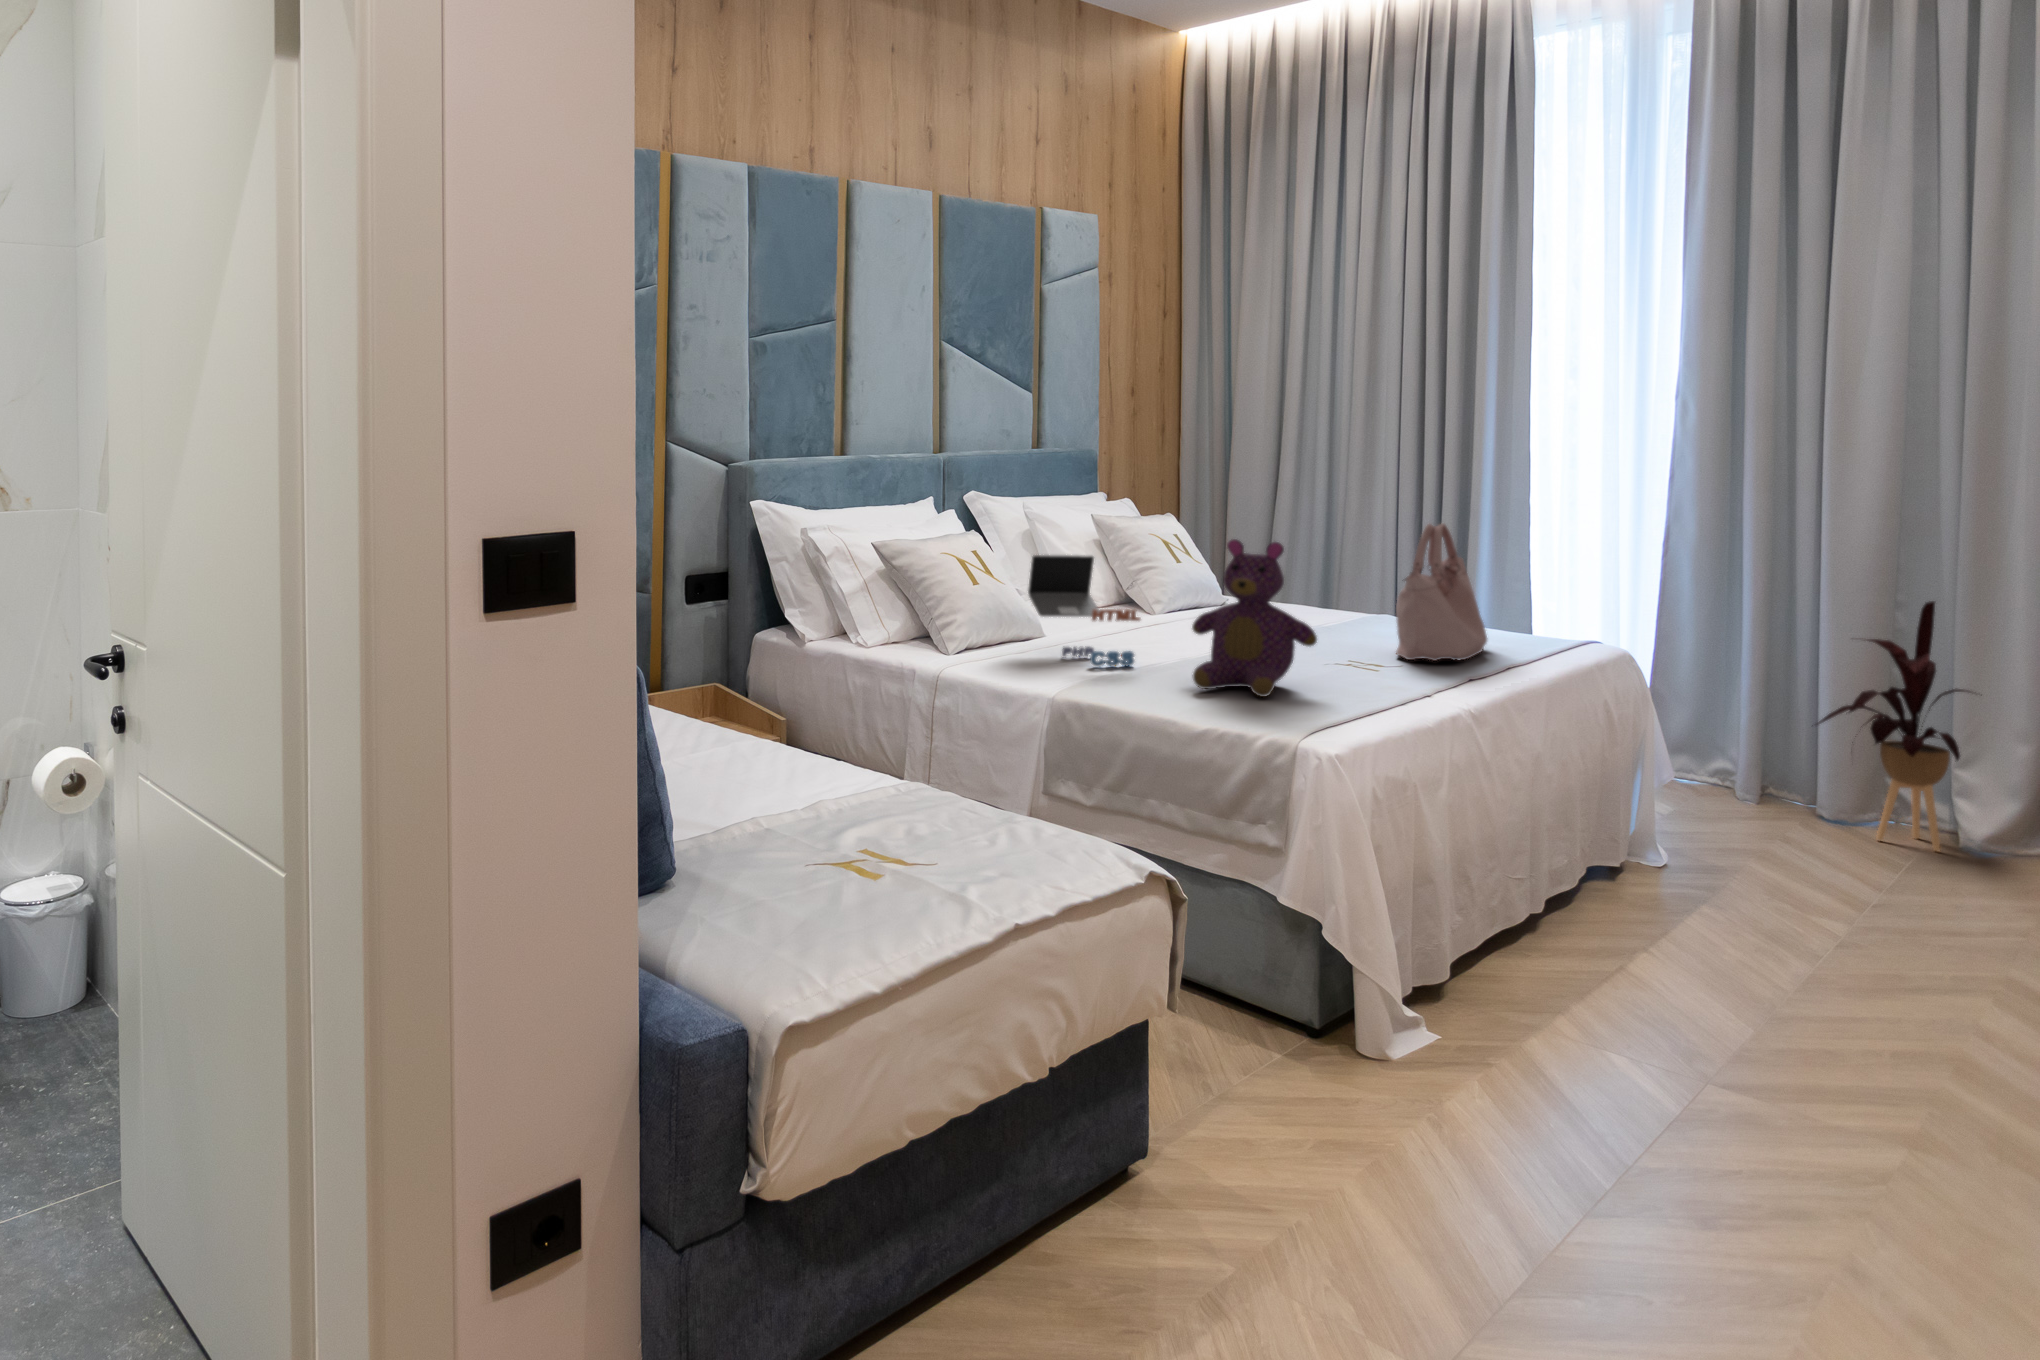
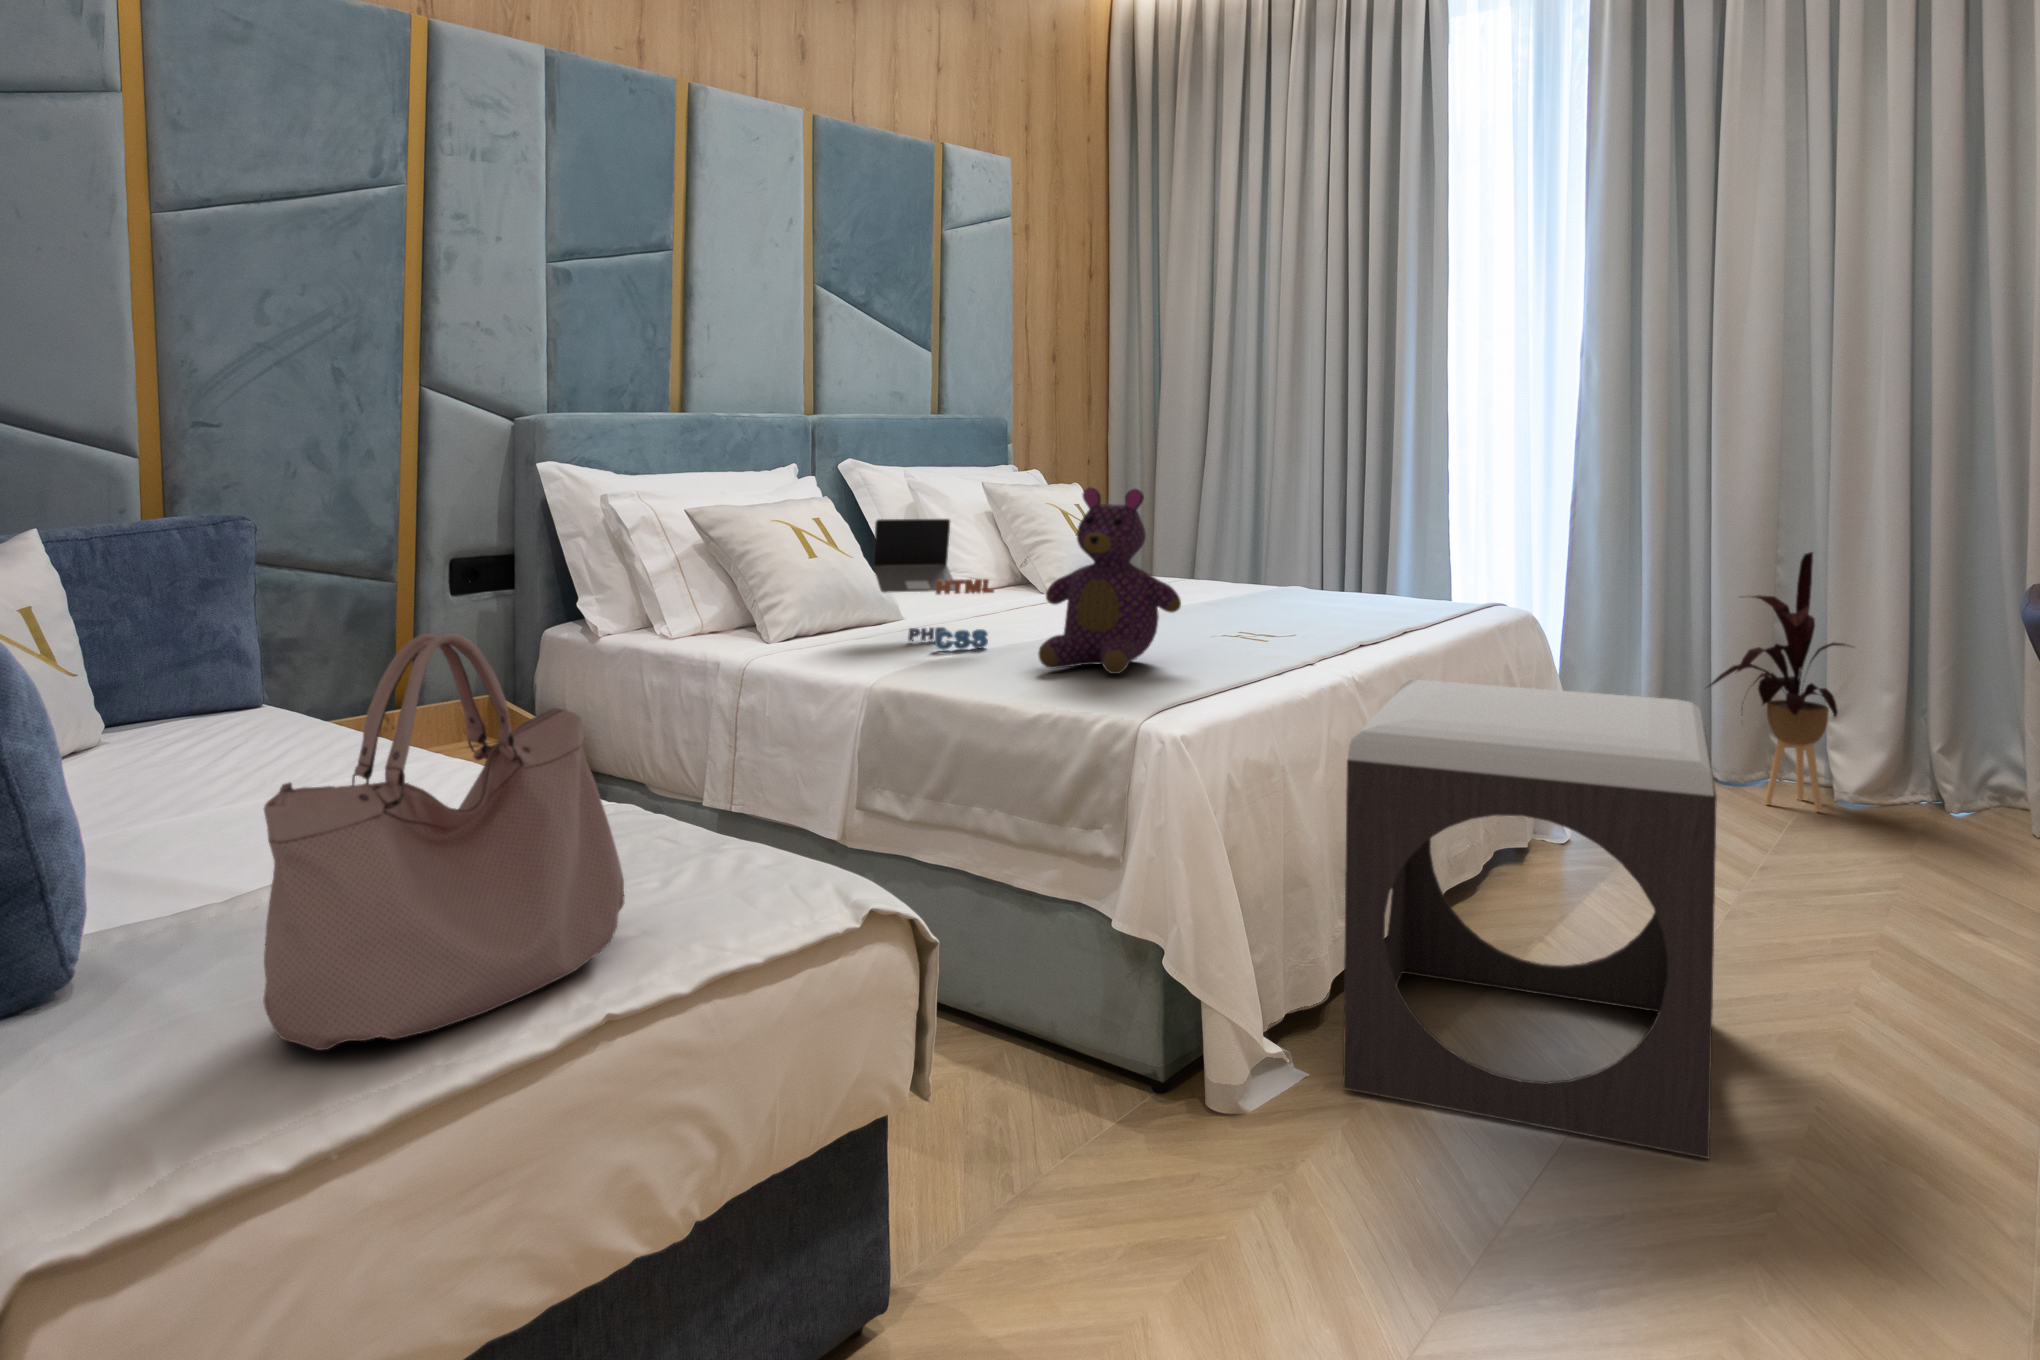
handbag: present [1396,523,1487,661] -> present [263,633,624,1050]
footstool: none [1477,713,1840,1136] -> present [1343,680,1717,1159]

